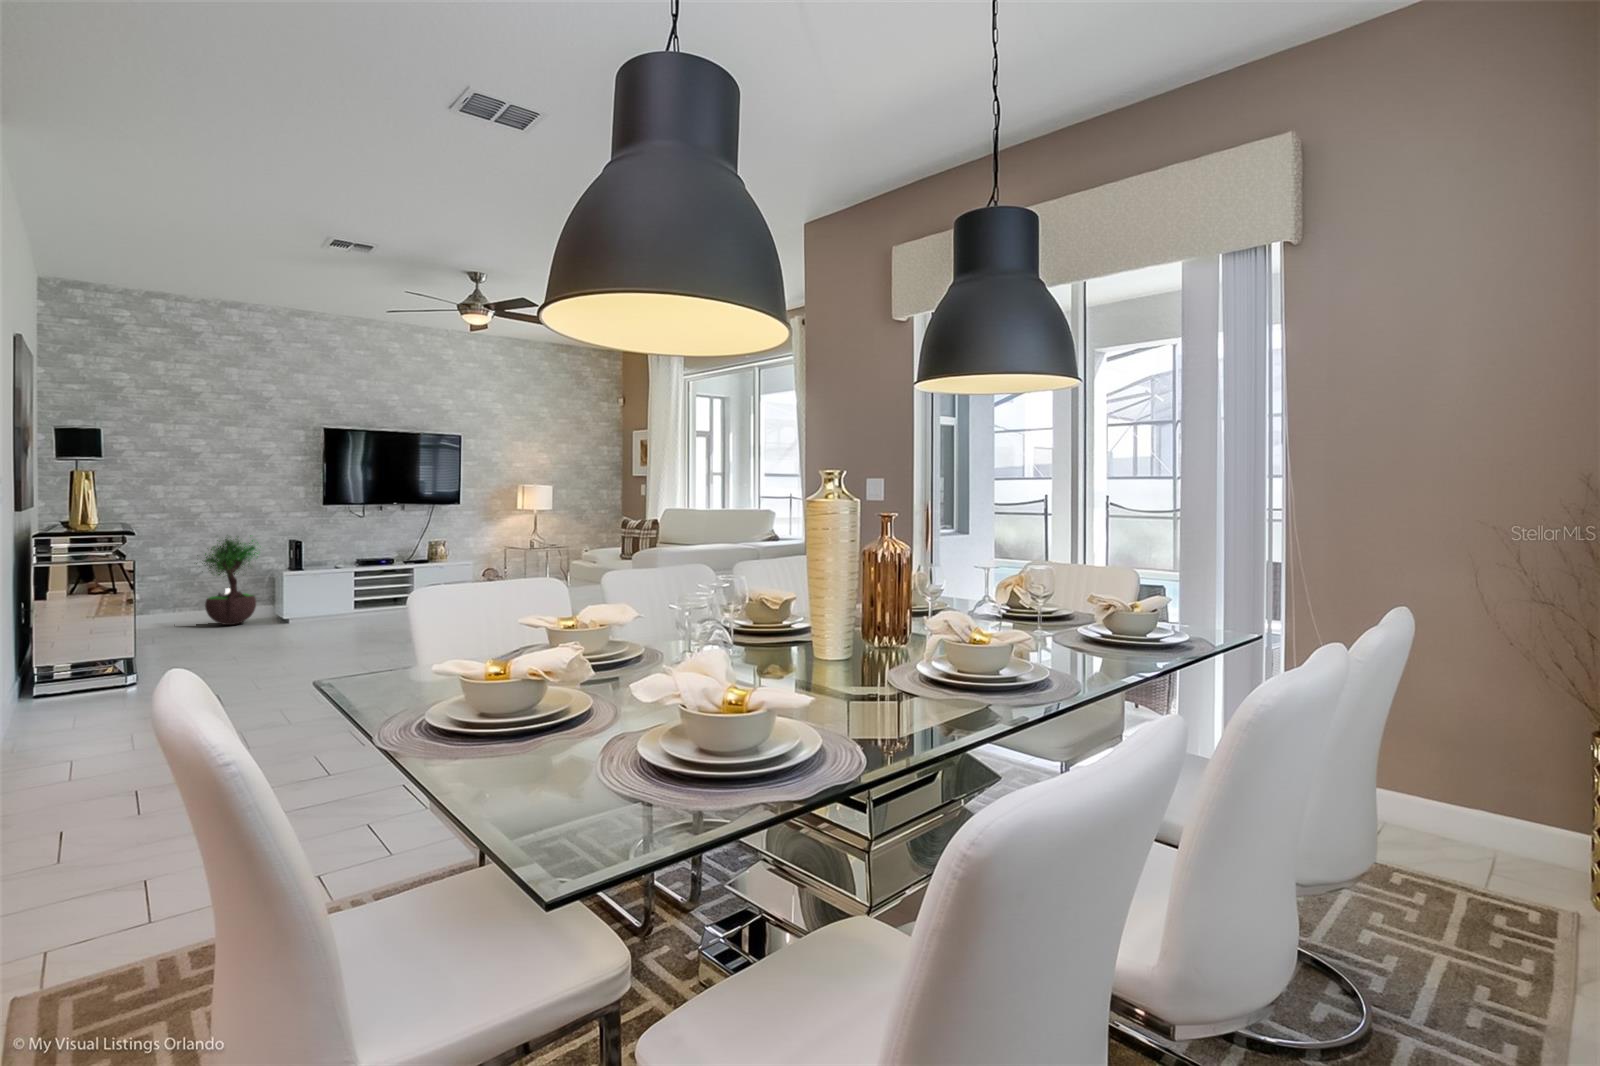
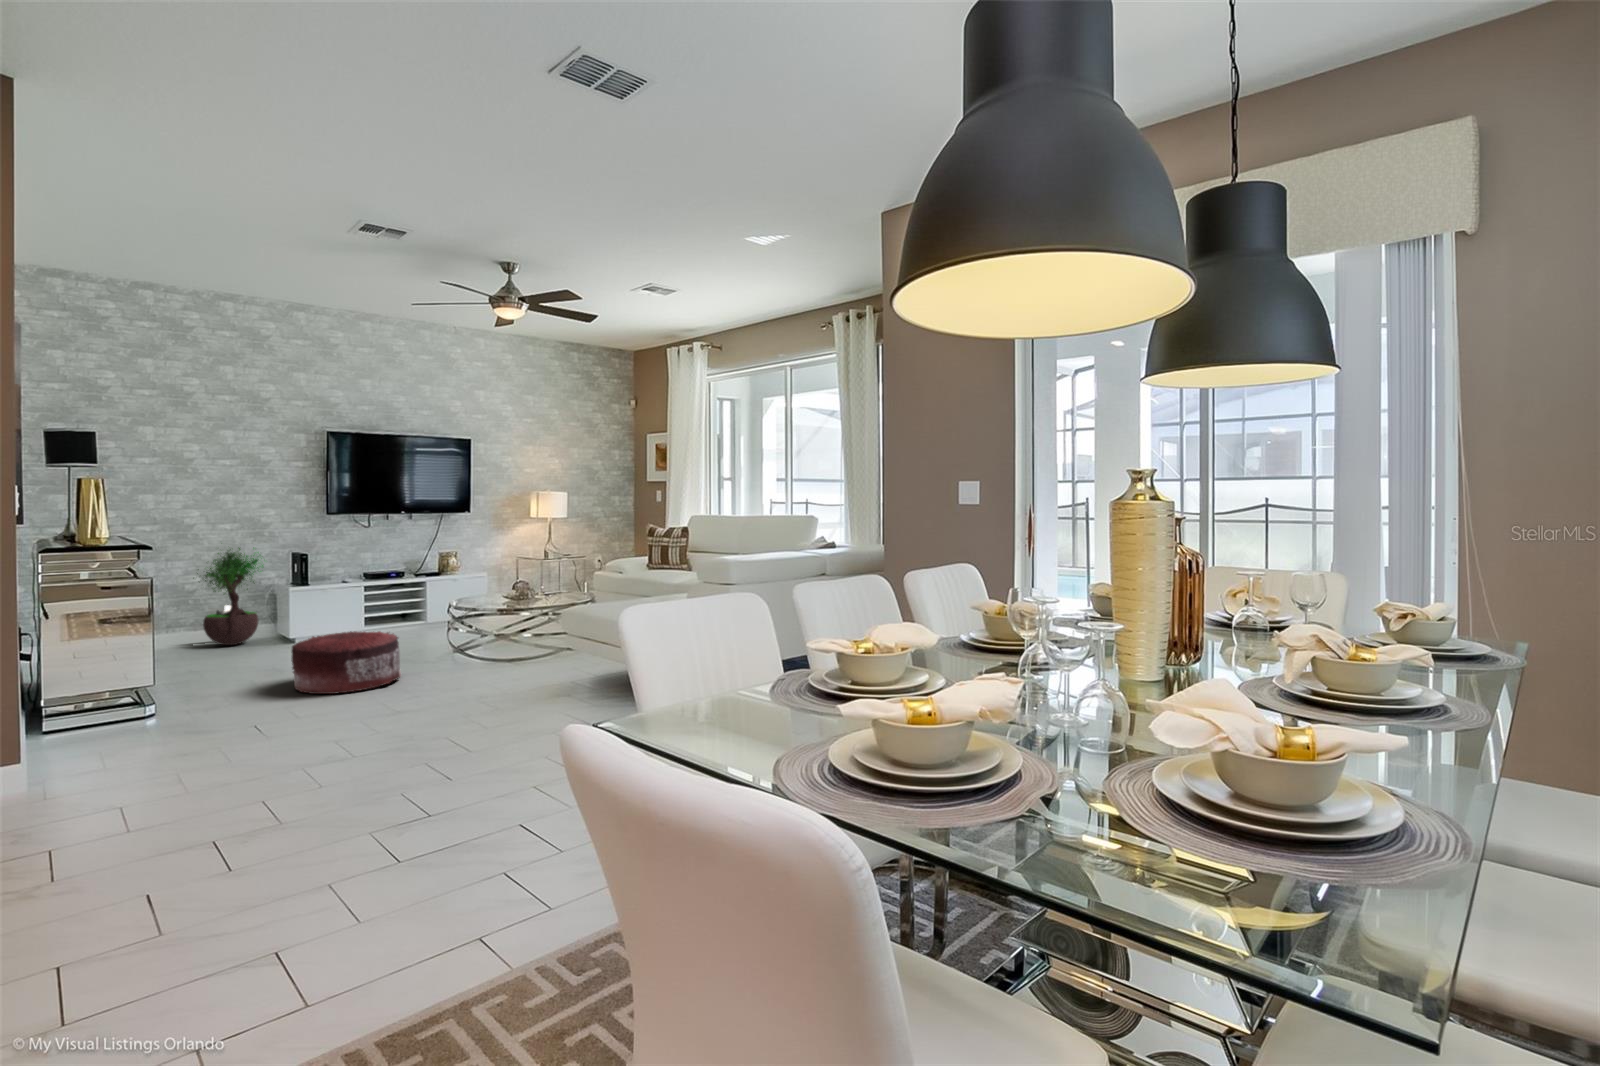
pouf: none [266,613,369,670] -> present [291,631,401,694]

